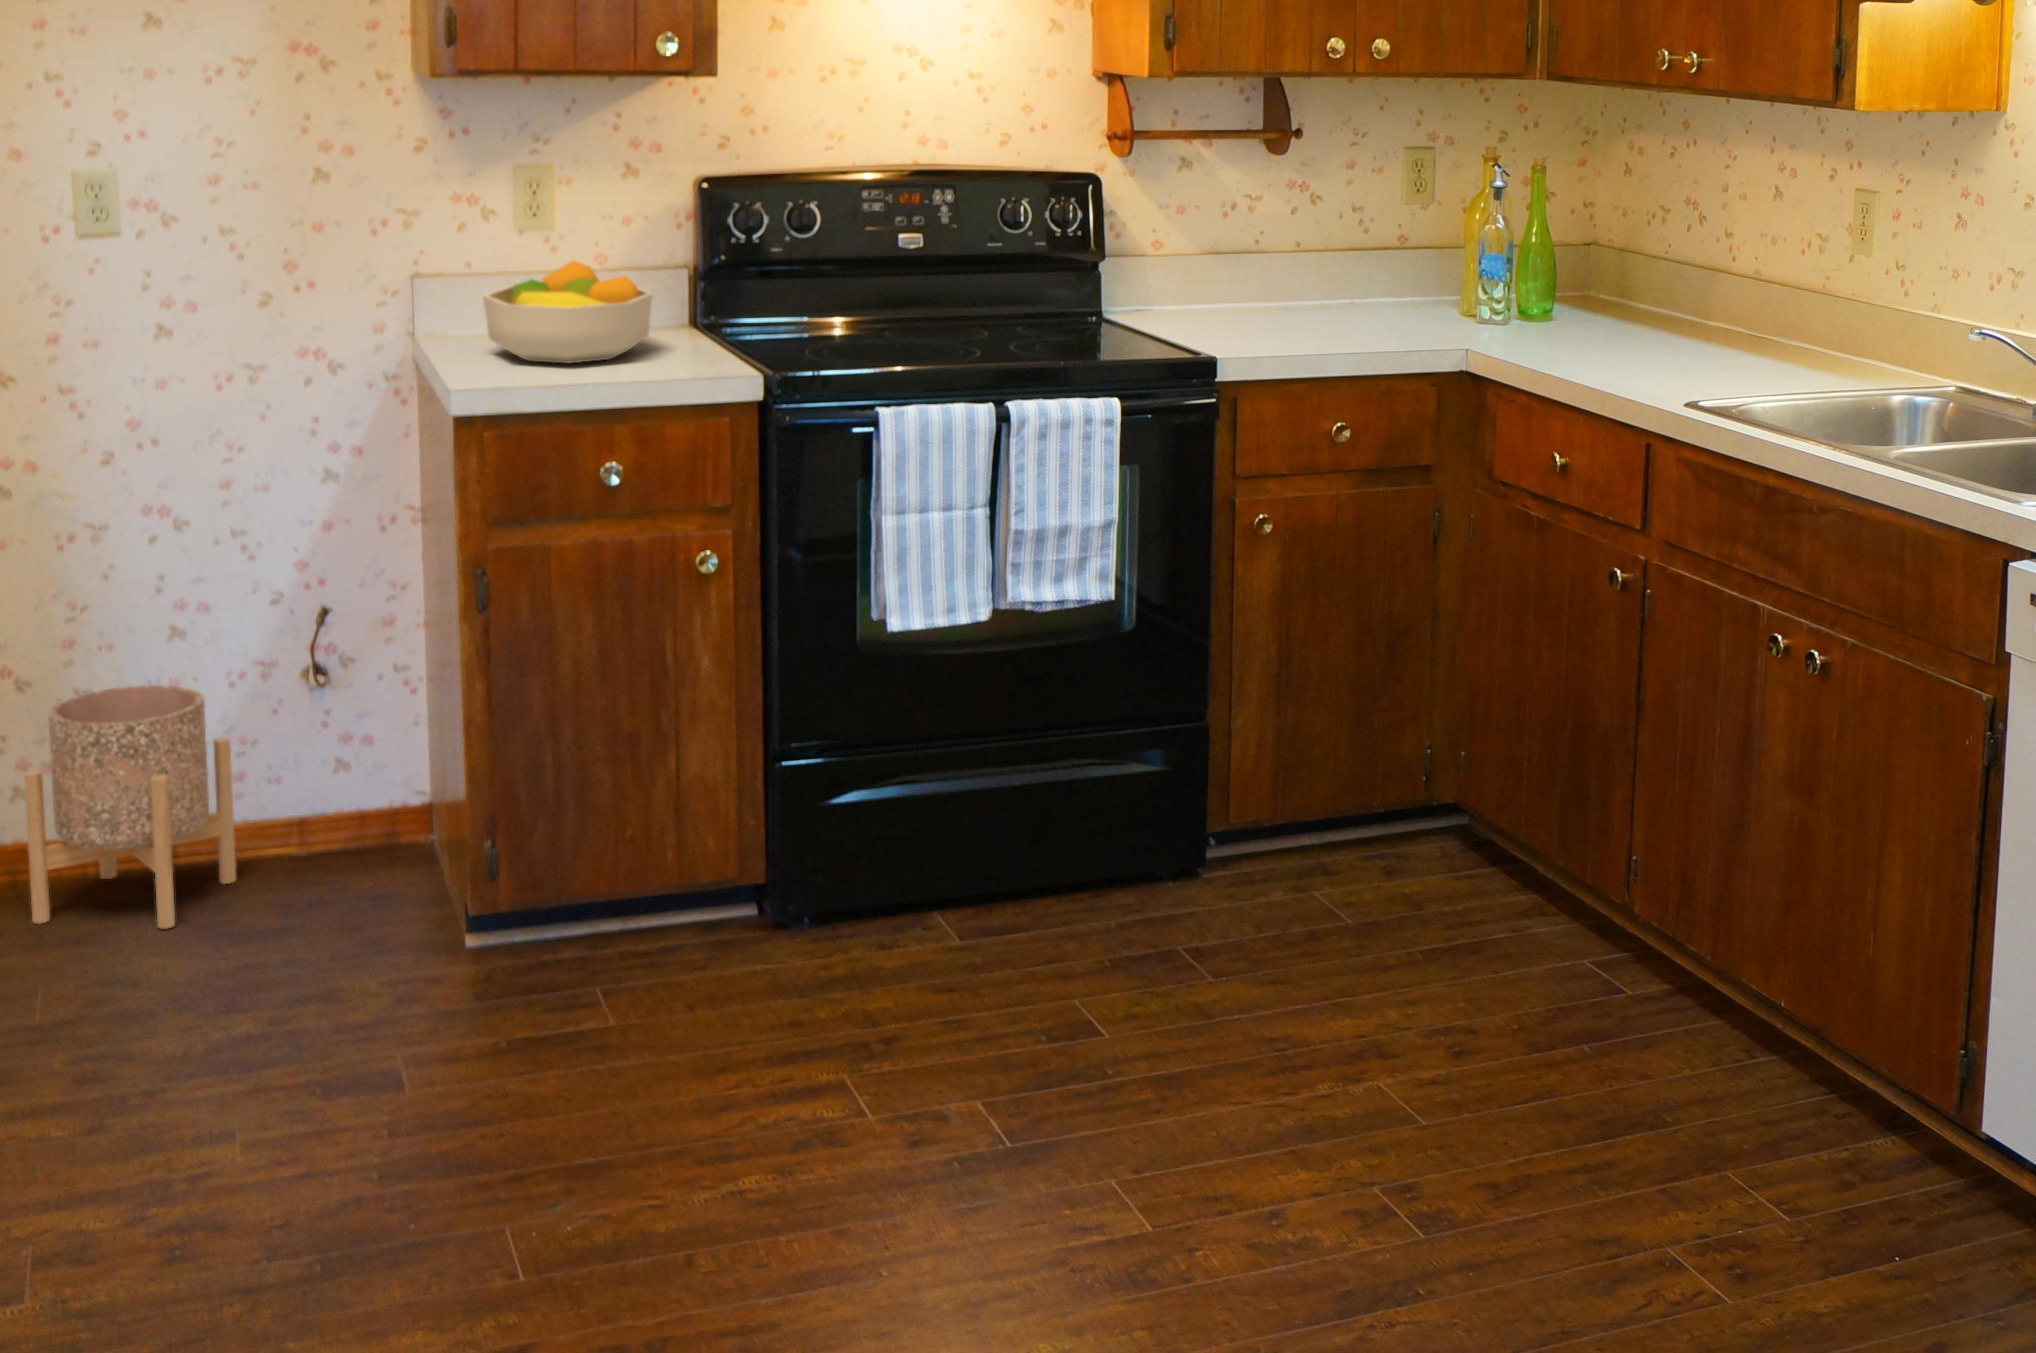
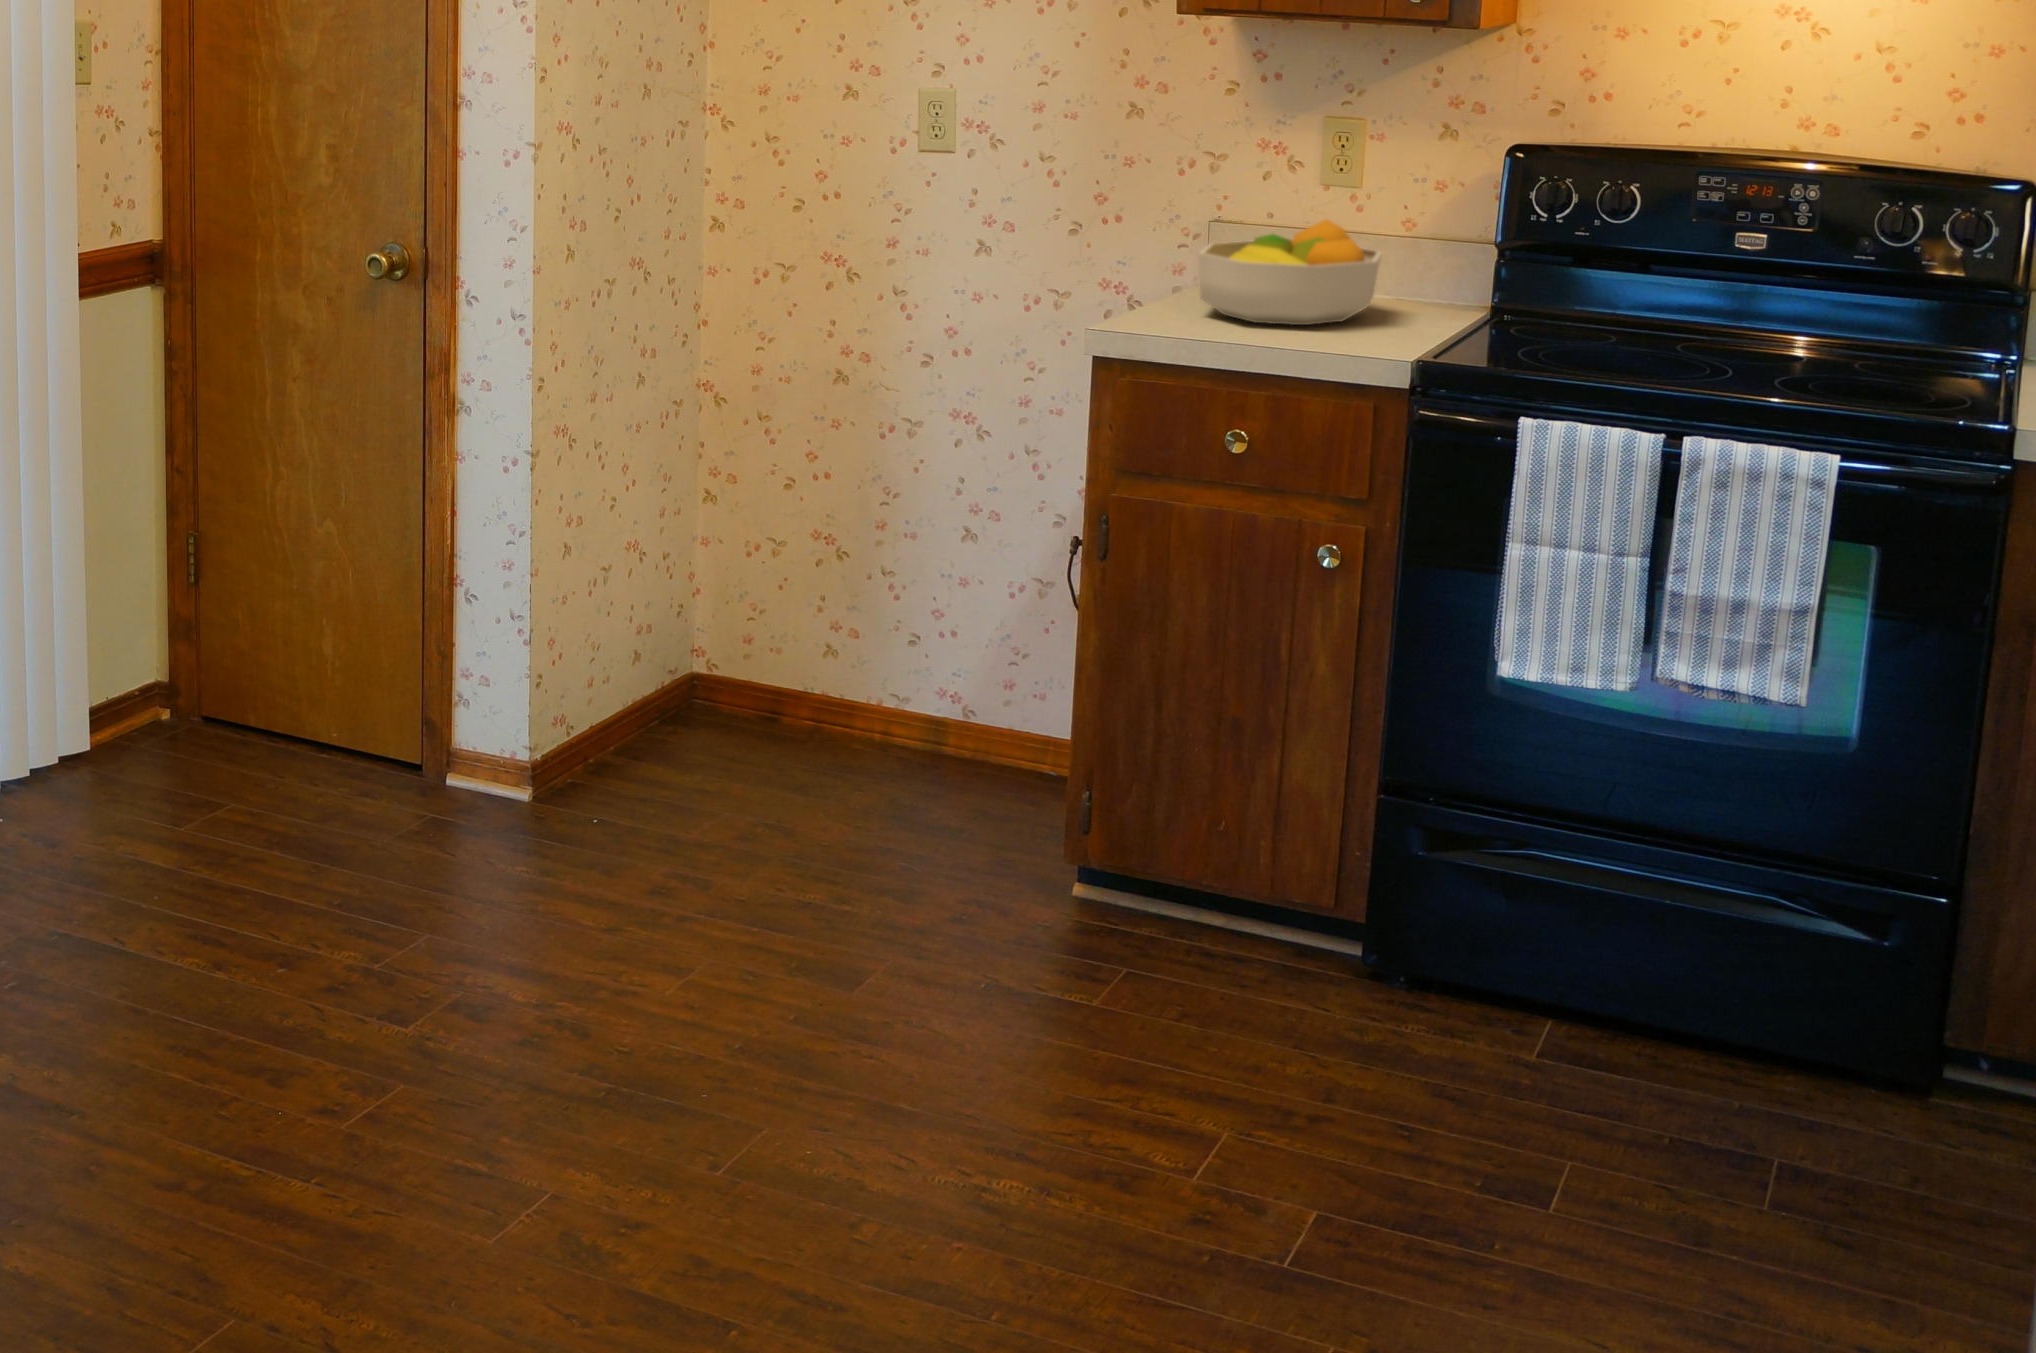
planter: present [24,685,236,929] -> none [788,570,976,796]

